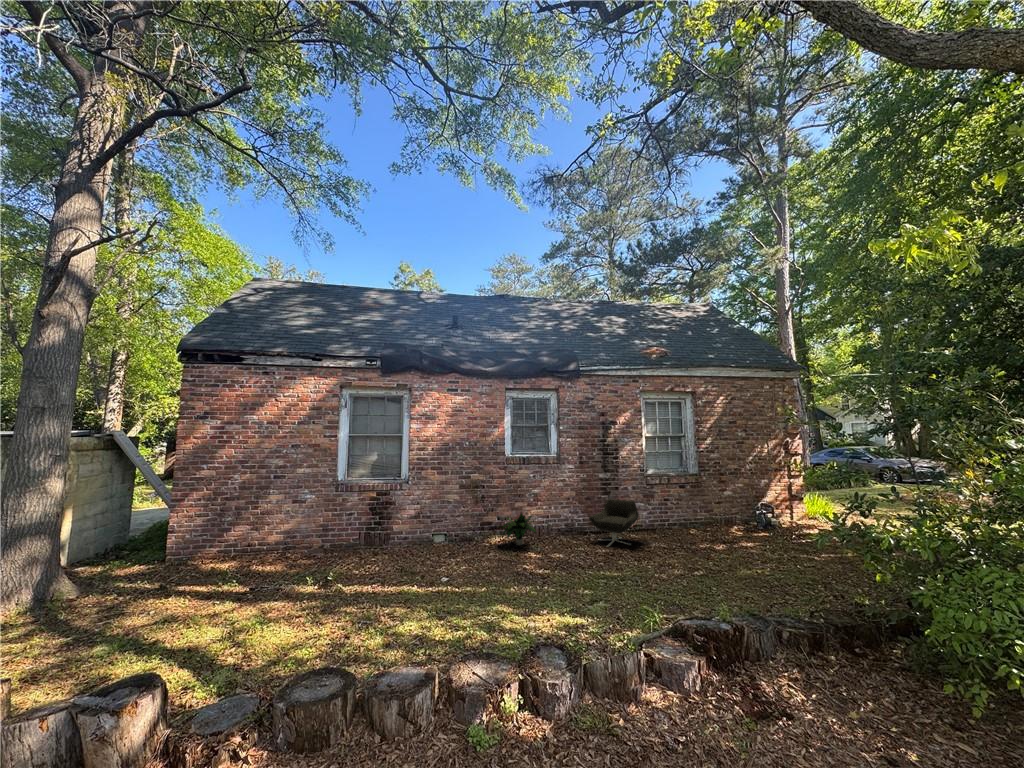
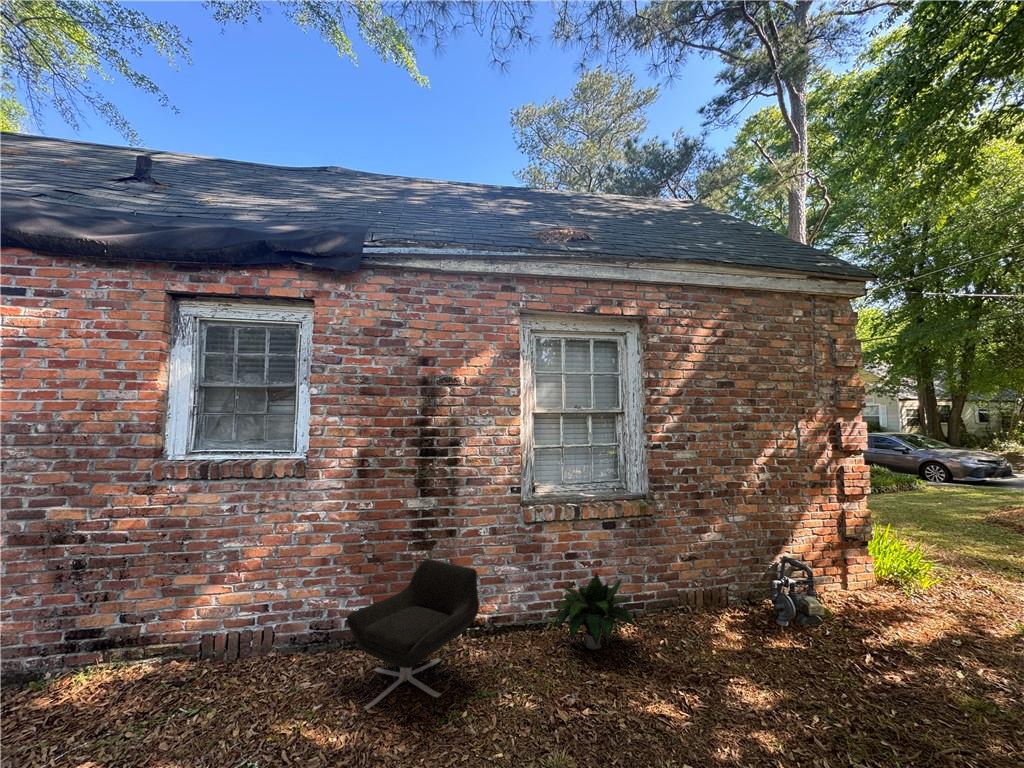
potted plant: present [503,513,536,545] -> present [555,573,637,649]

